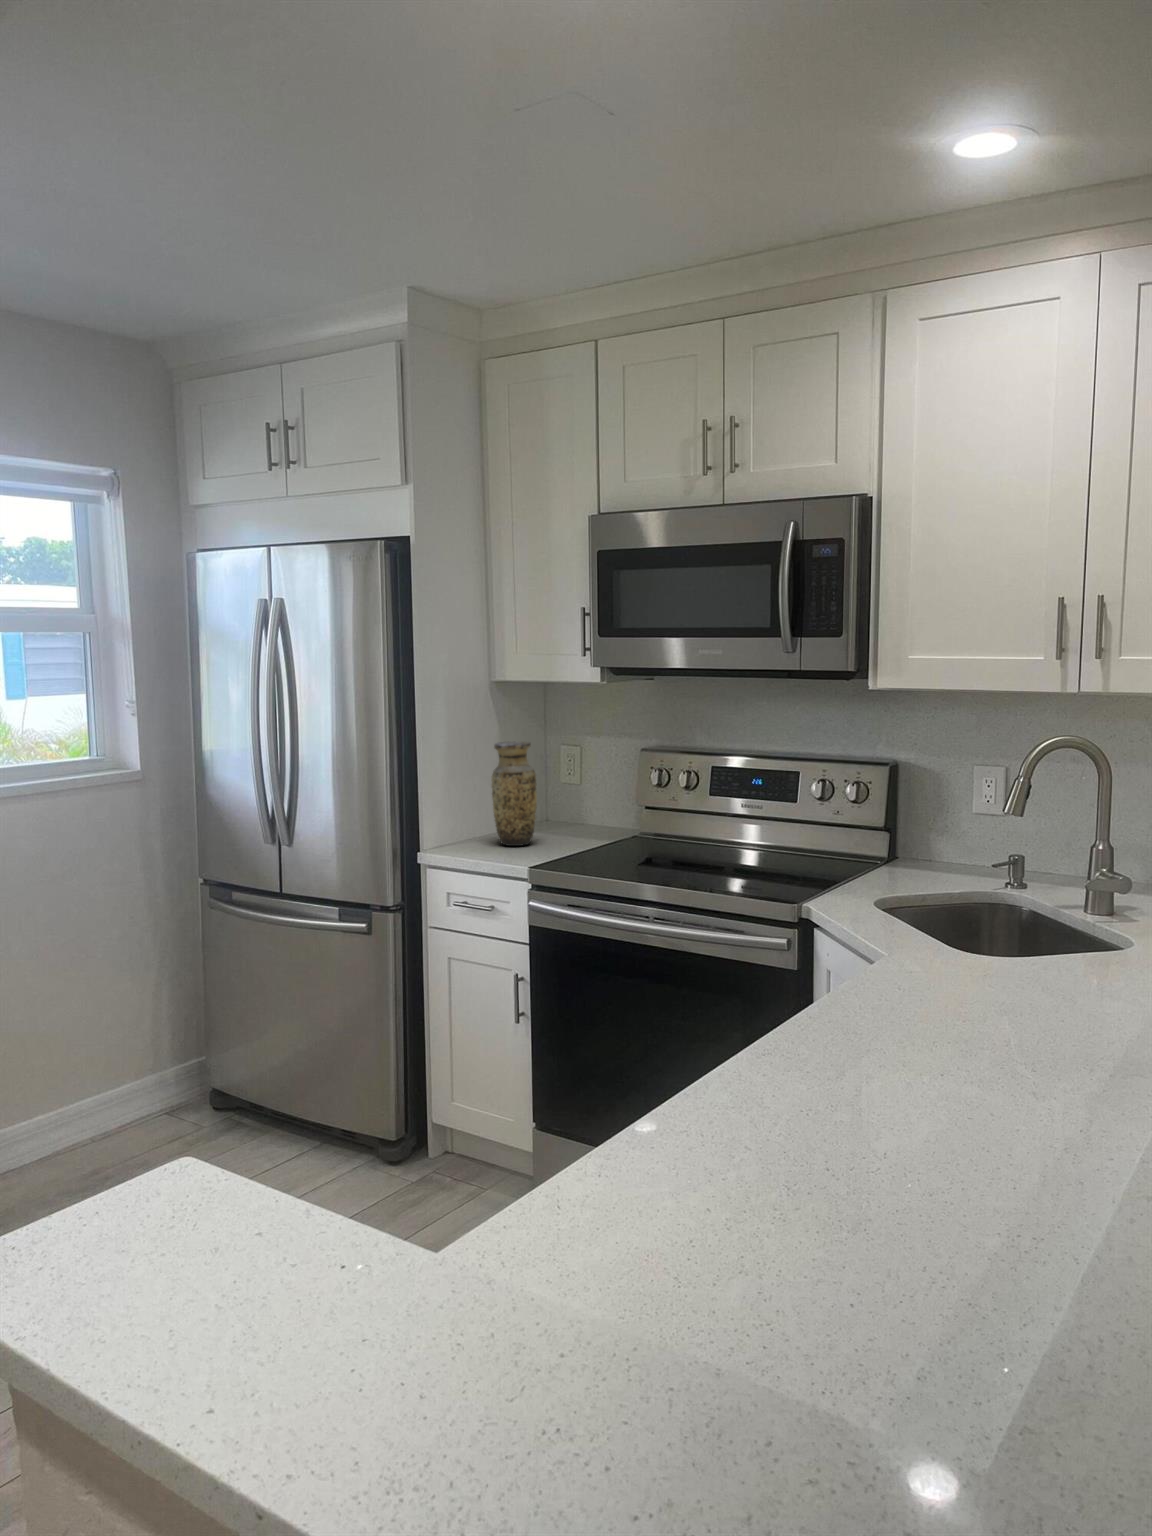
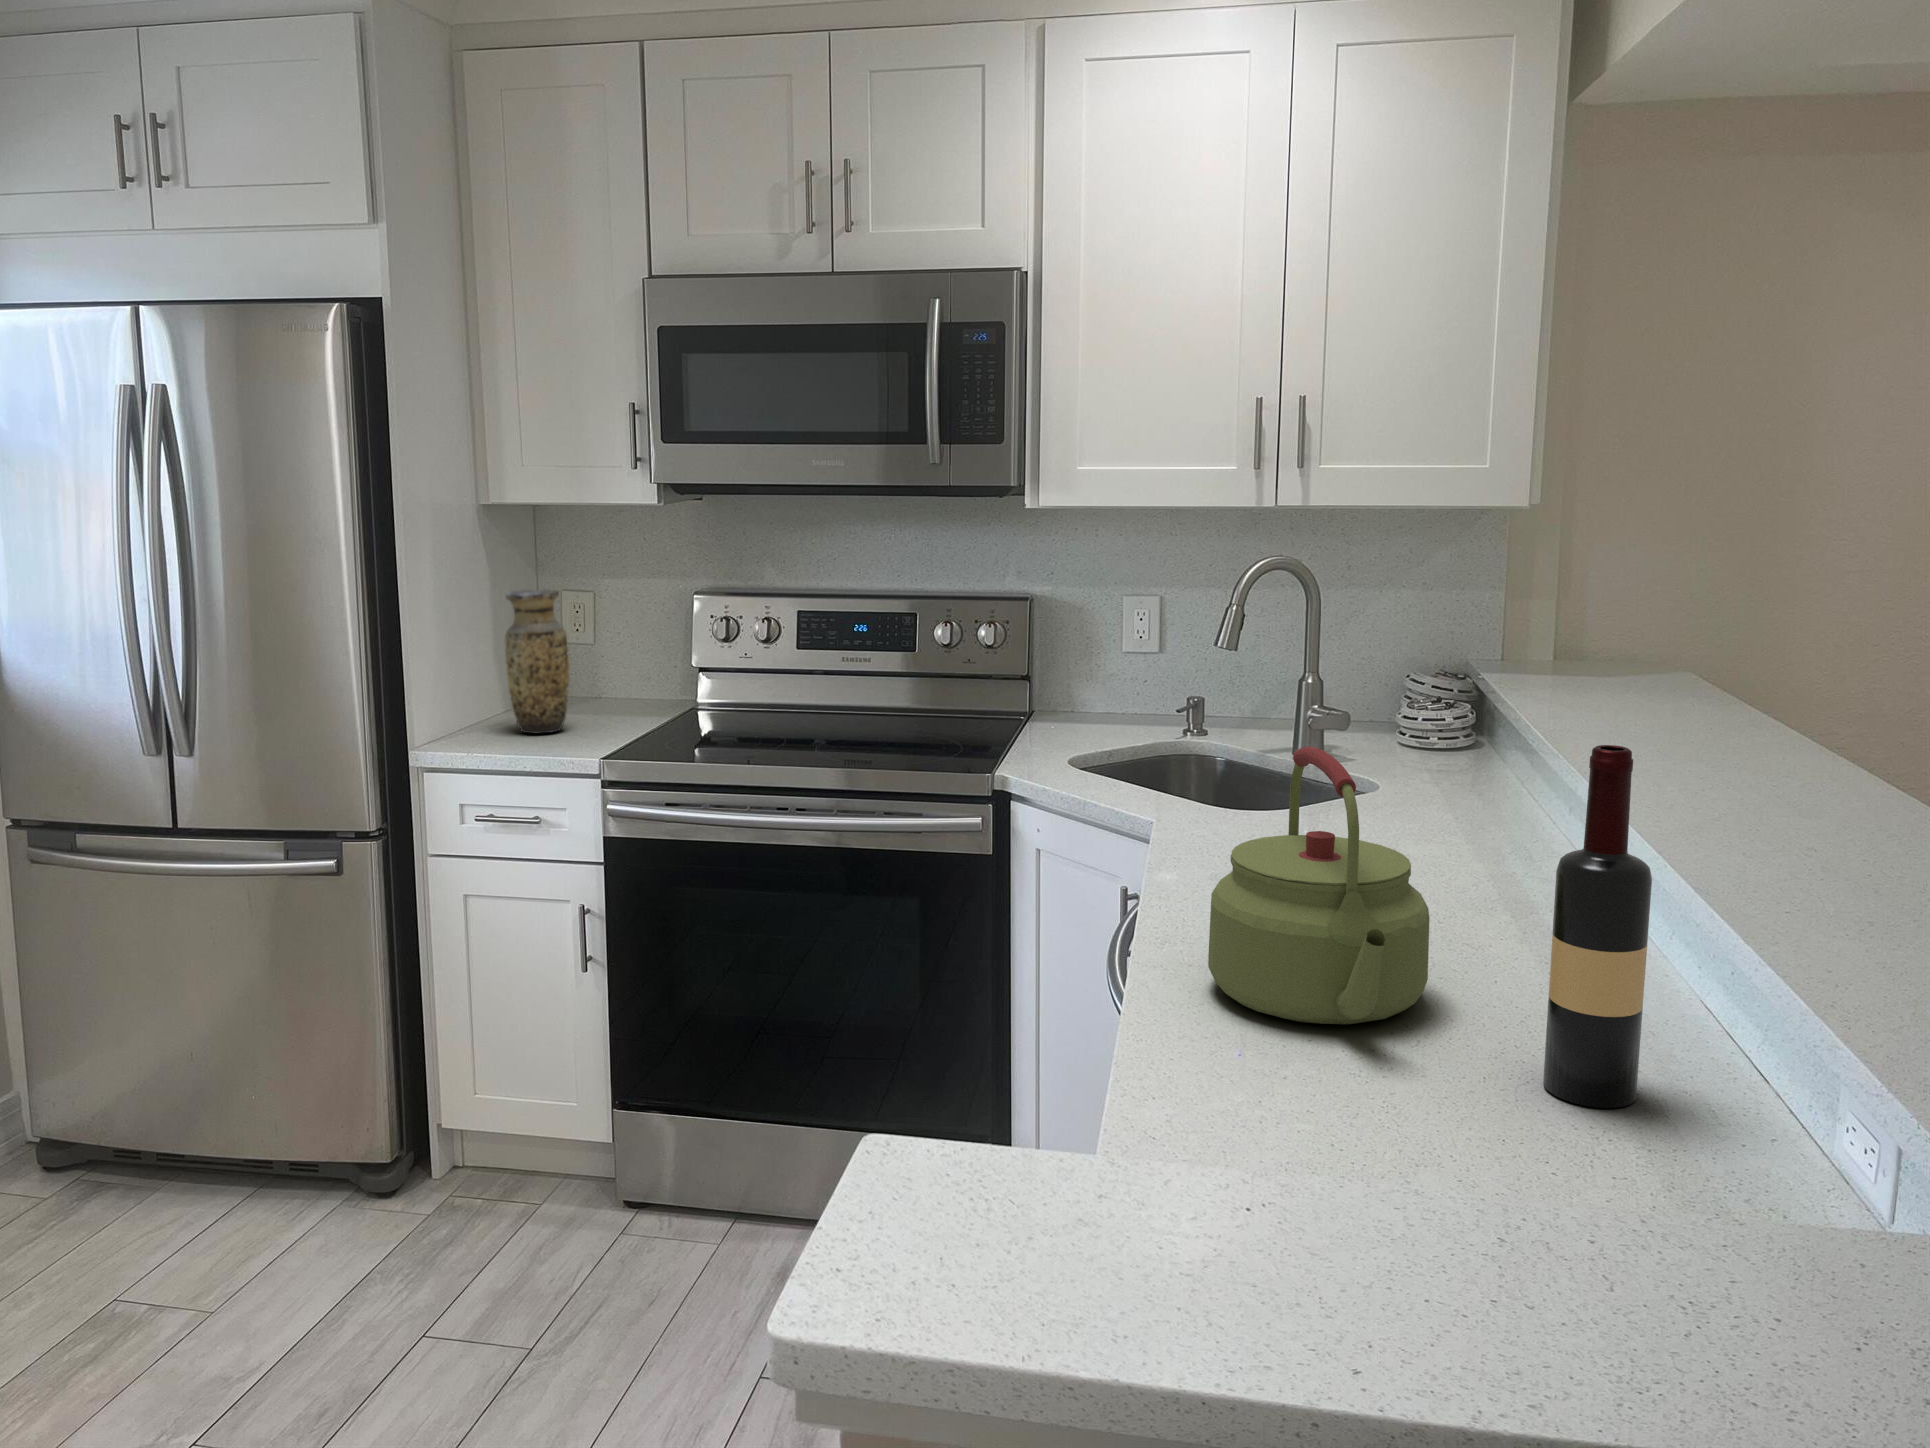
kettle: none [726,909,915,1158] -> present [1208,746,1430,1024]
wine bottle: none [913,935,1004,1282] -> present [1543,745,1652,1108]

